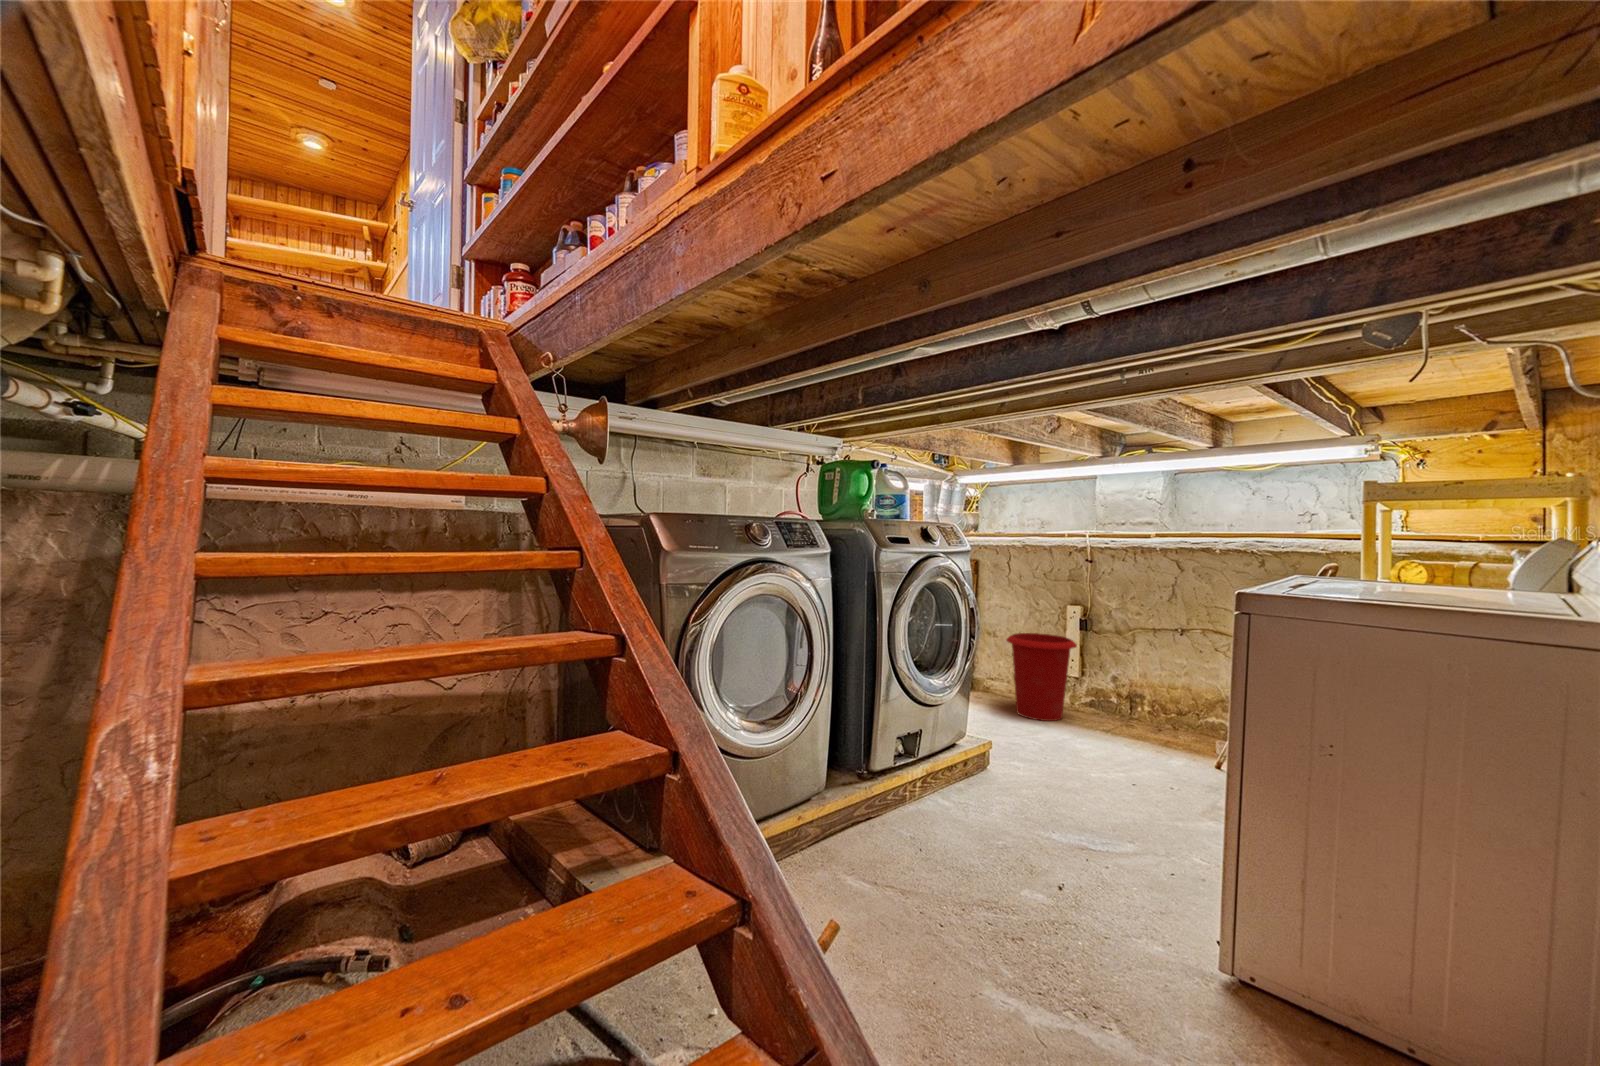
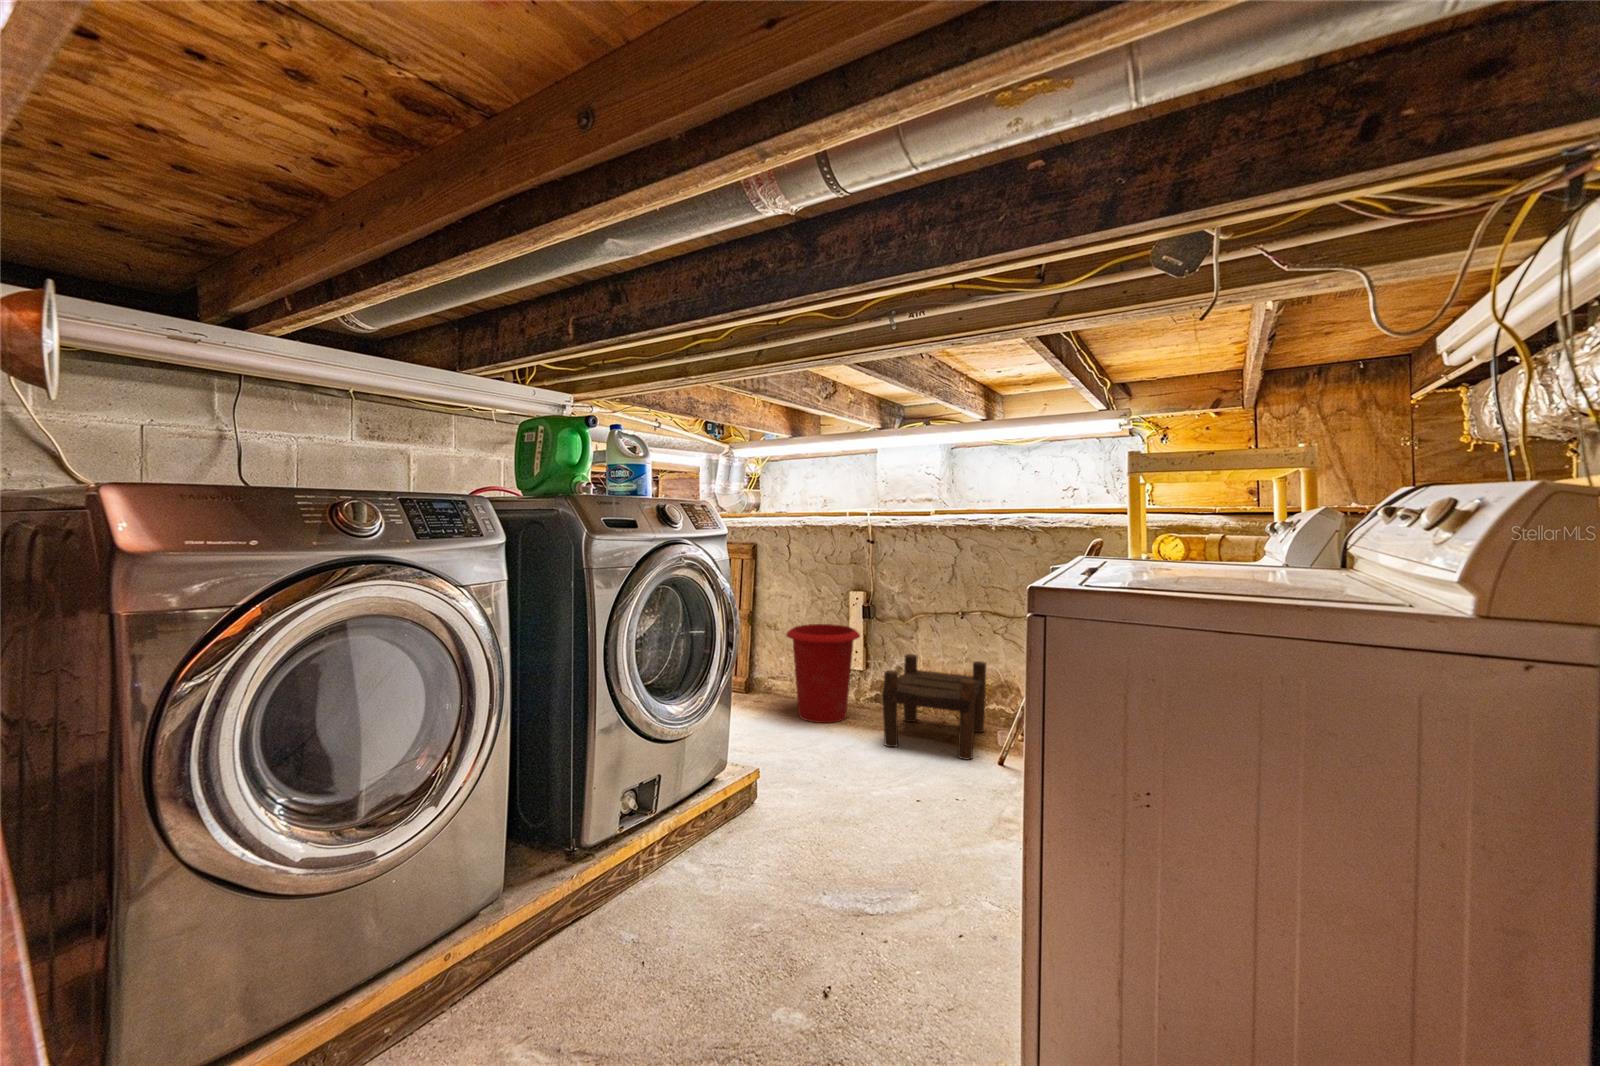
stool: none [1099,666,1208,764] -> present [882,654,986,760]

